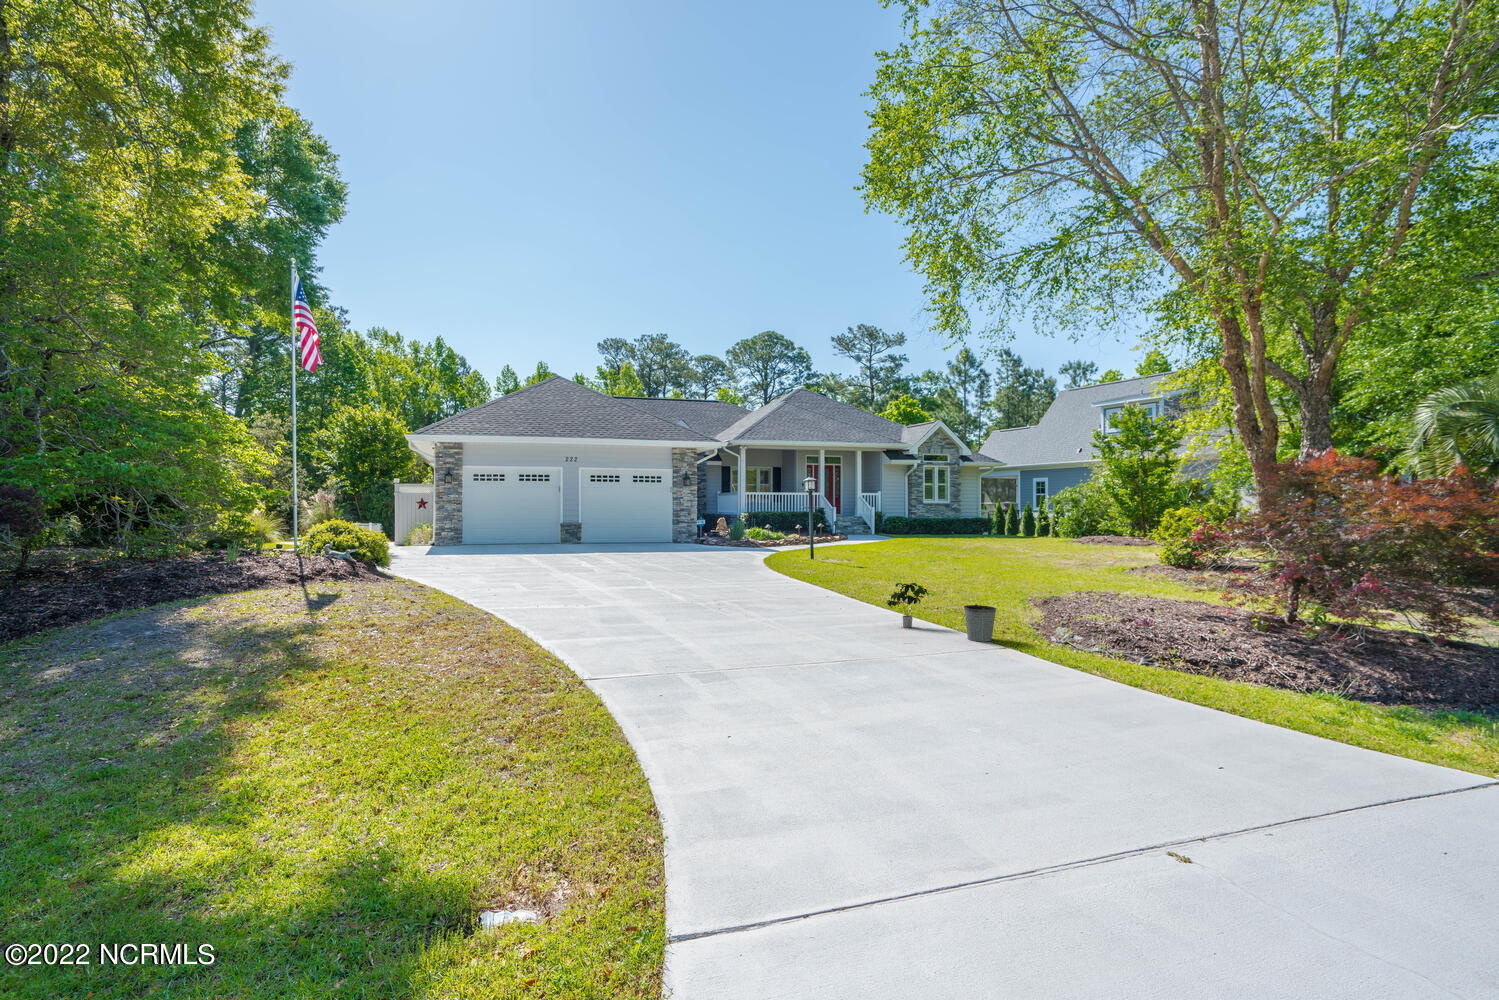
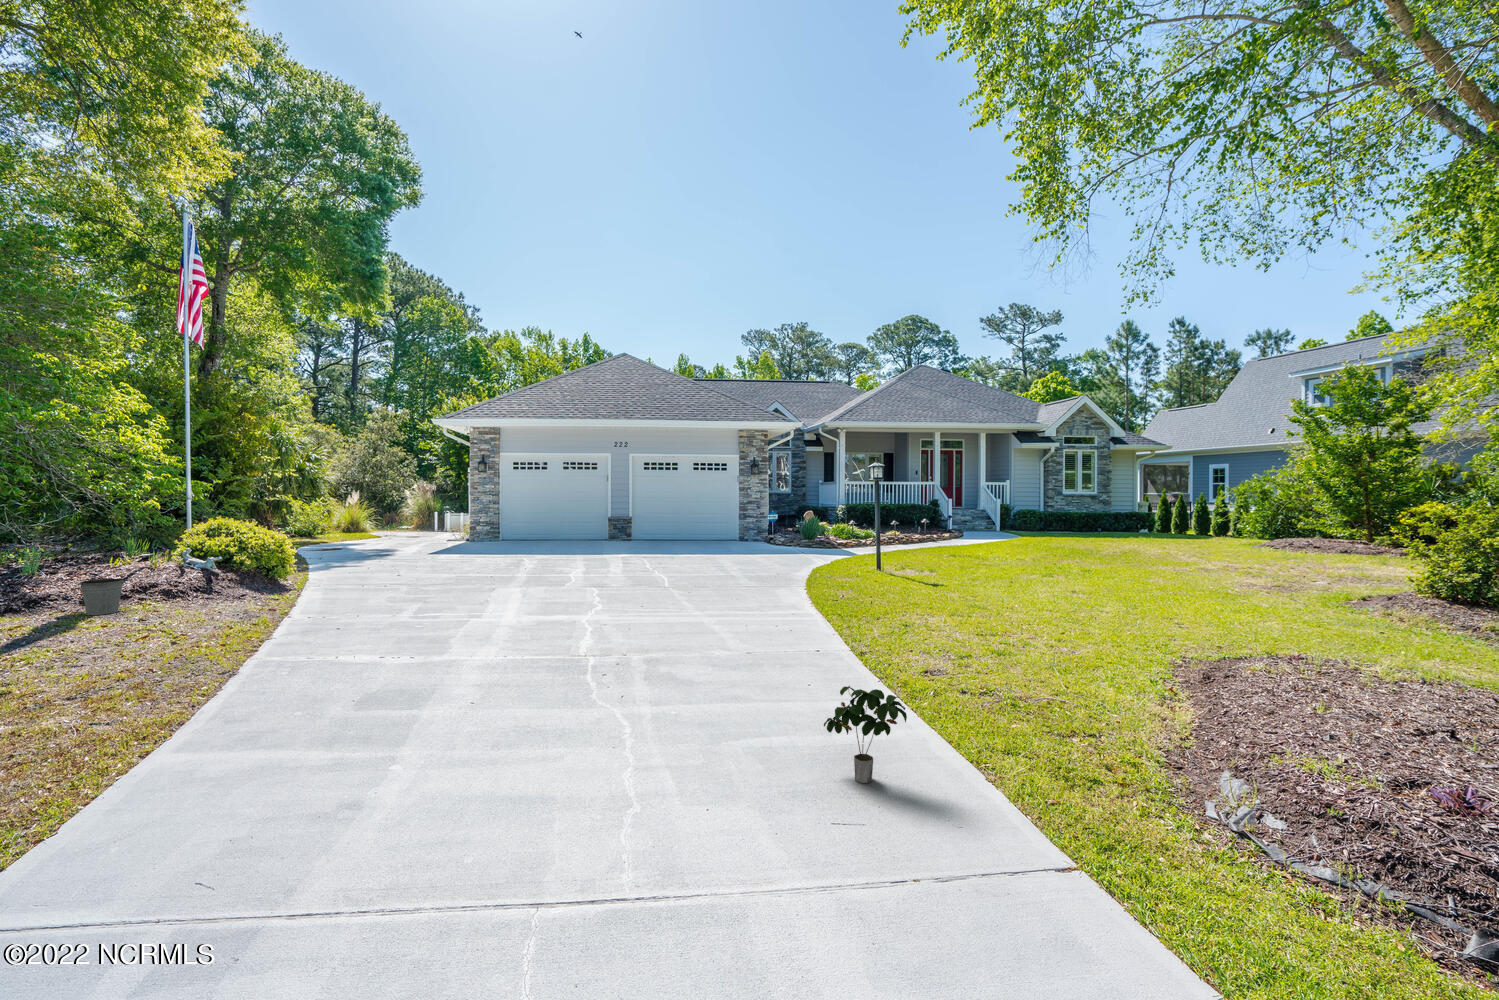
bucket: present [962,604,996,642] -> present [78,578,123,615]

